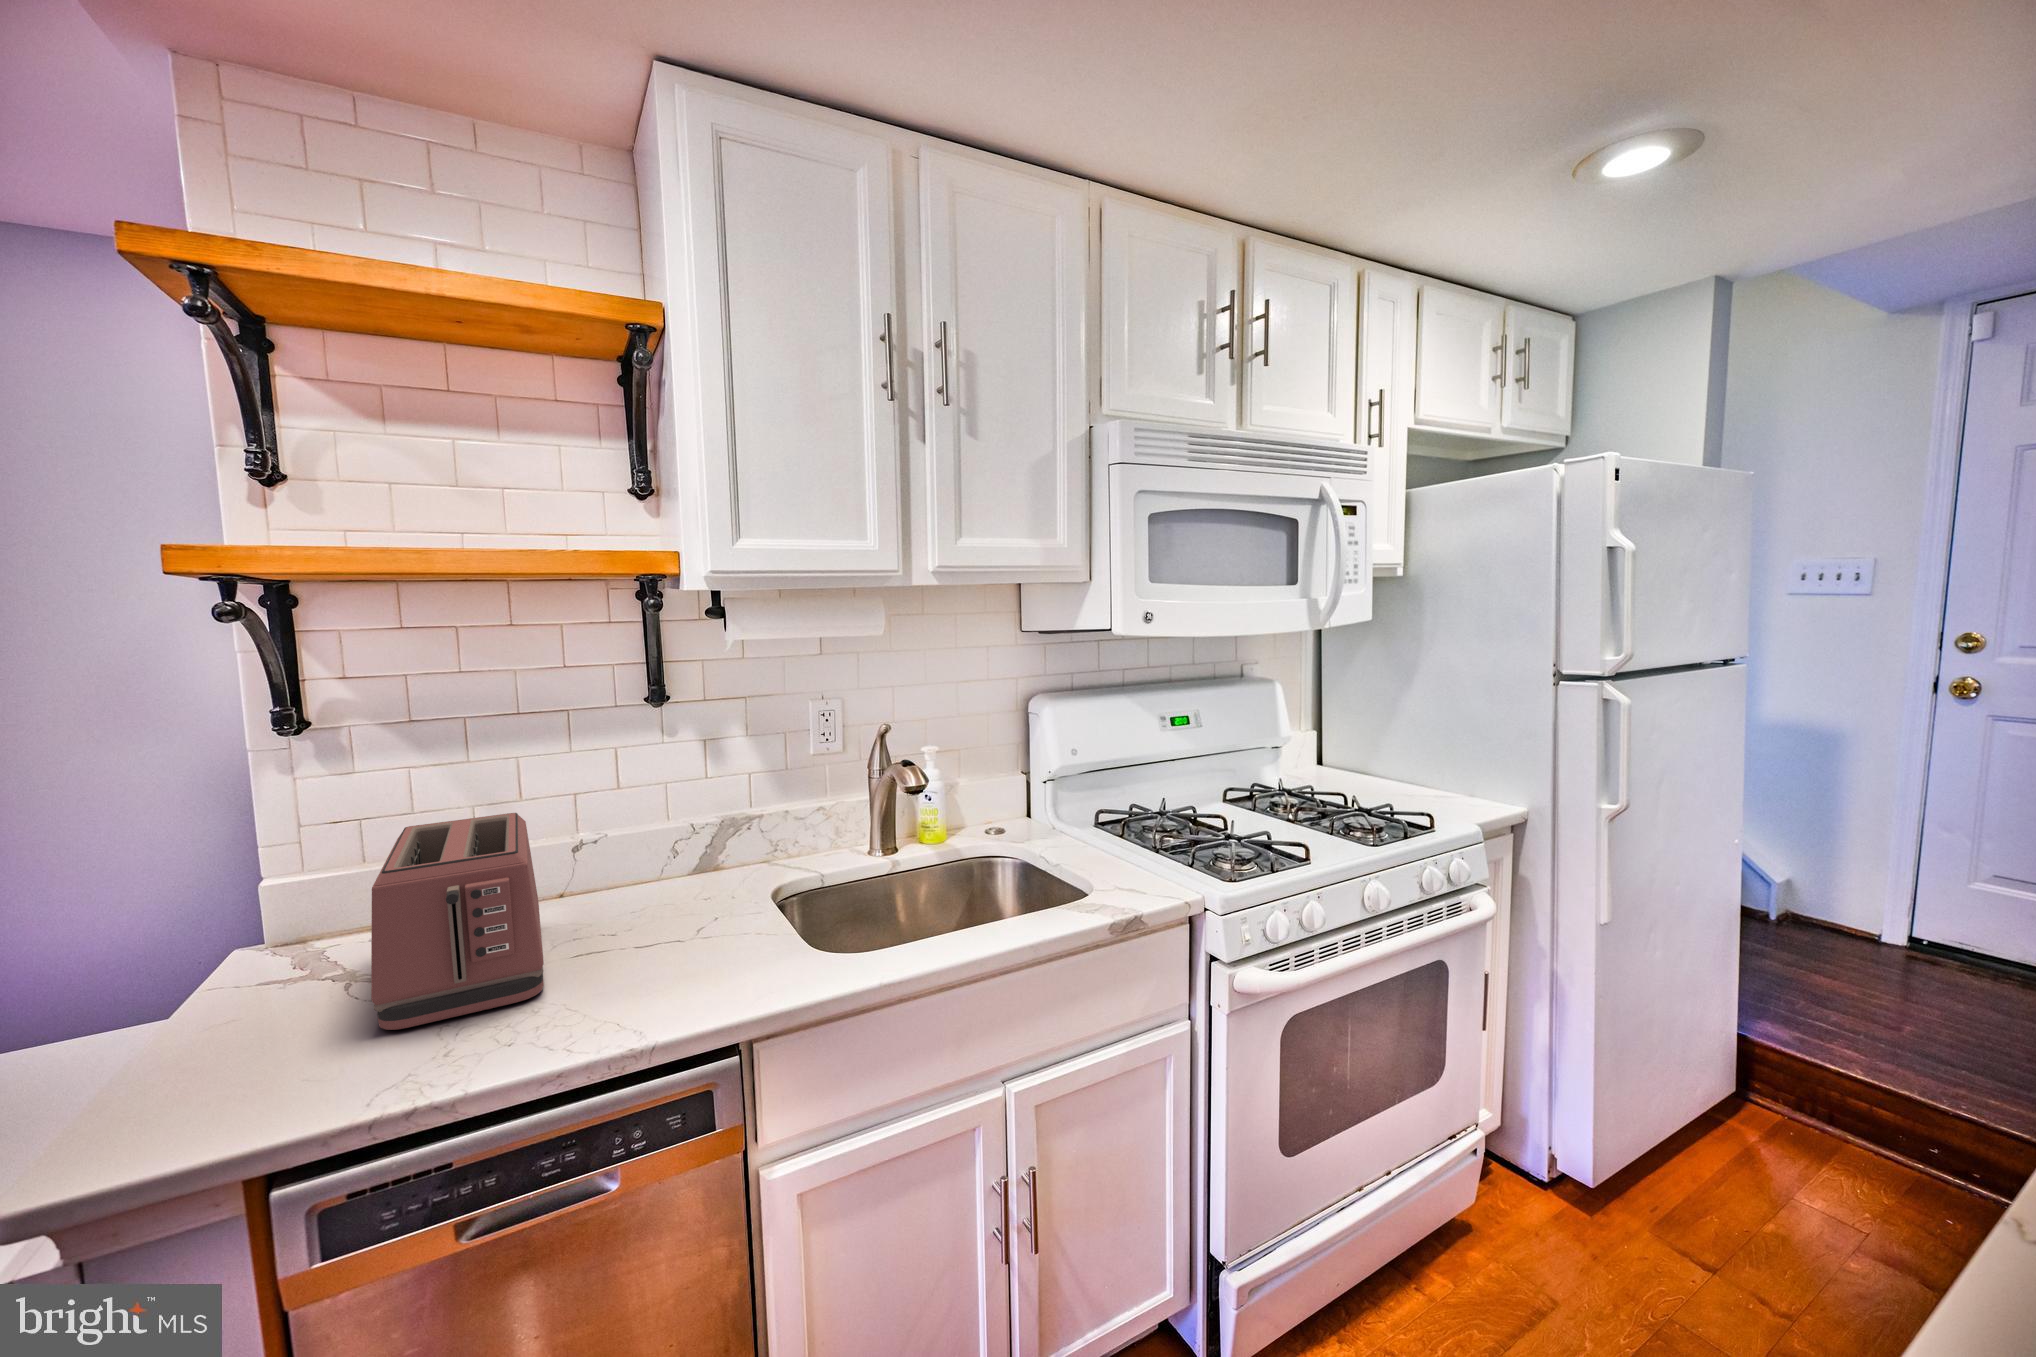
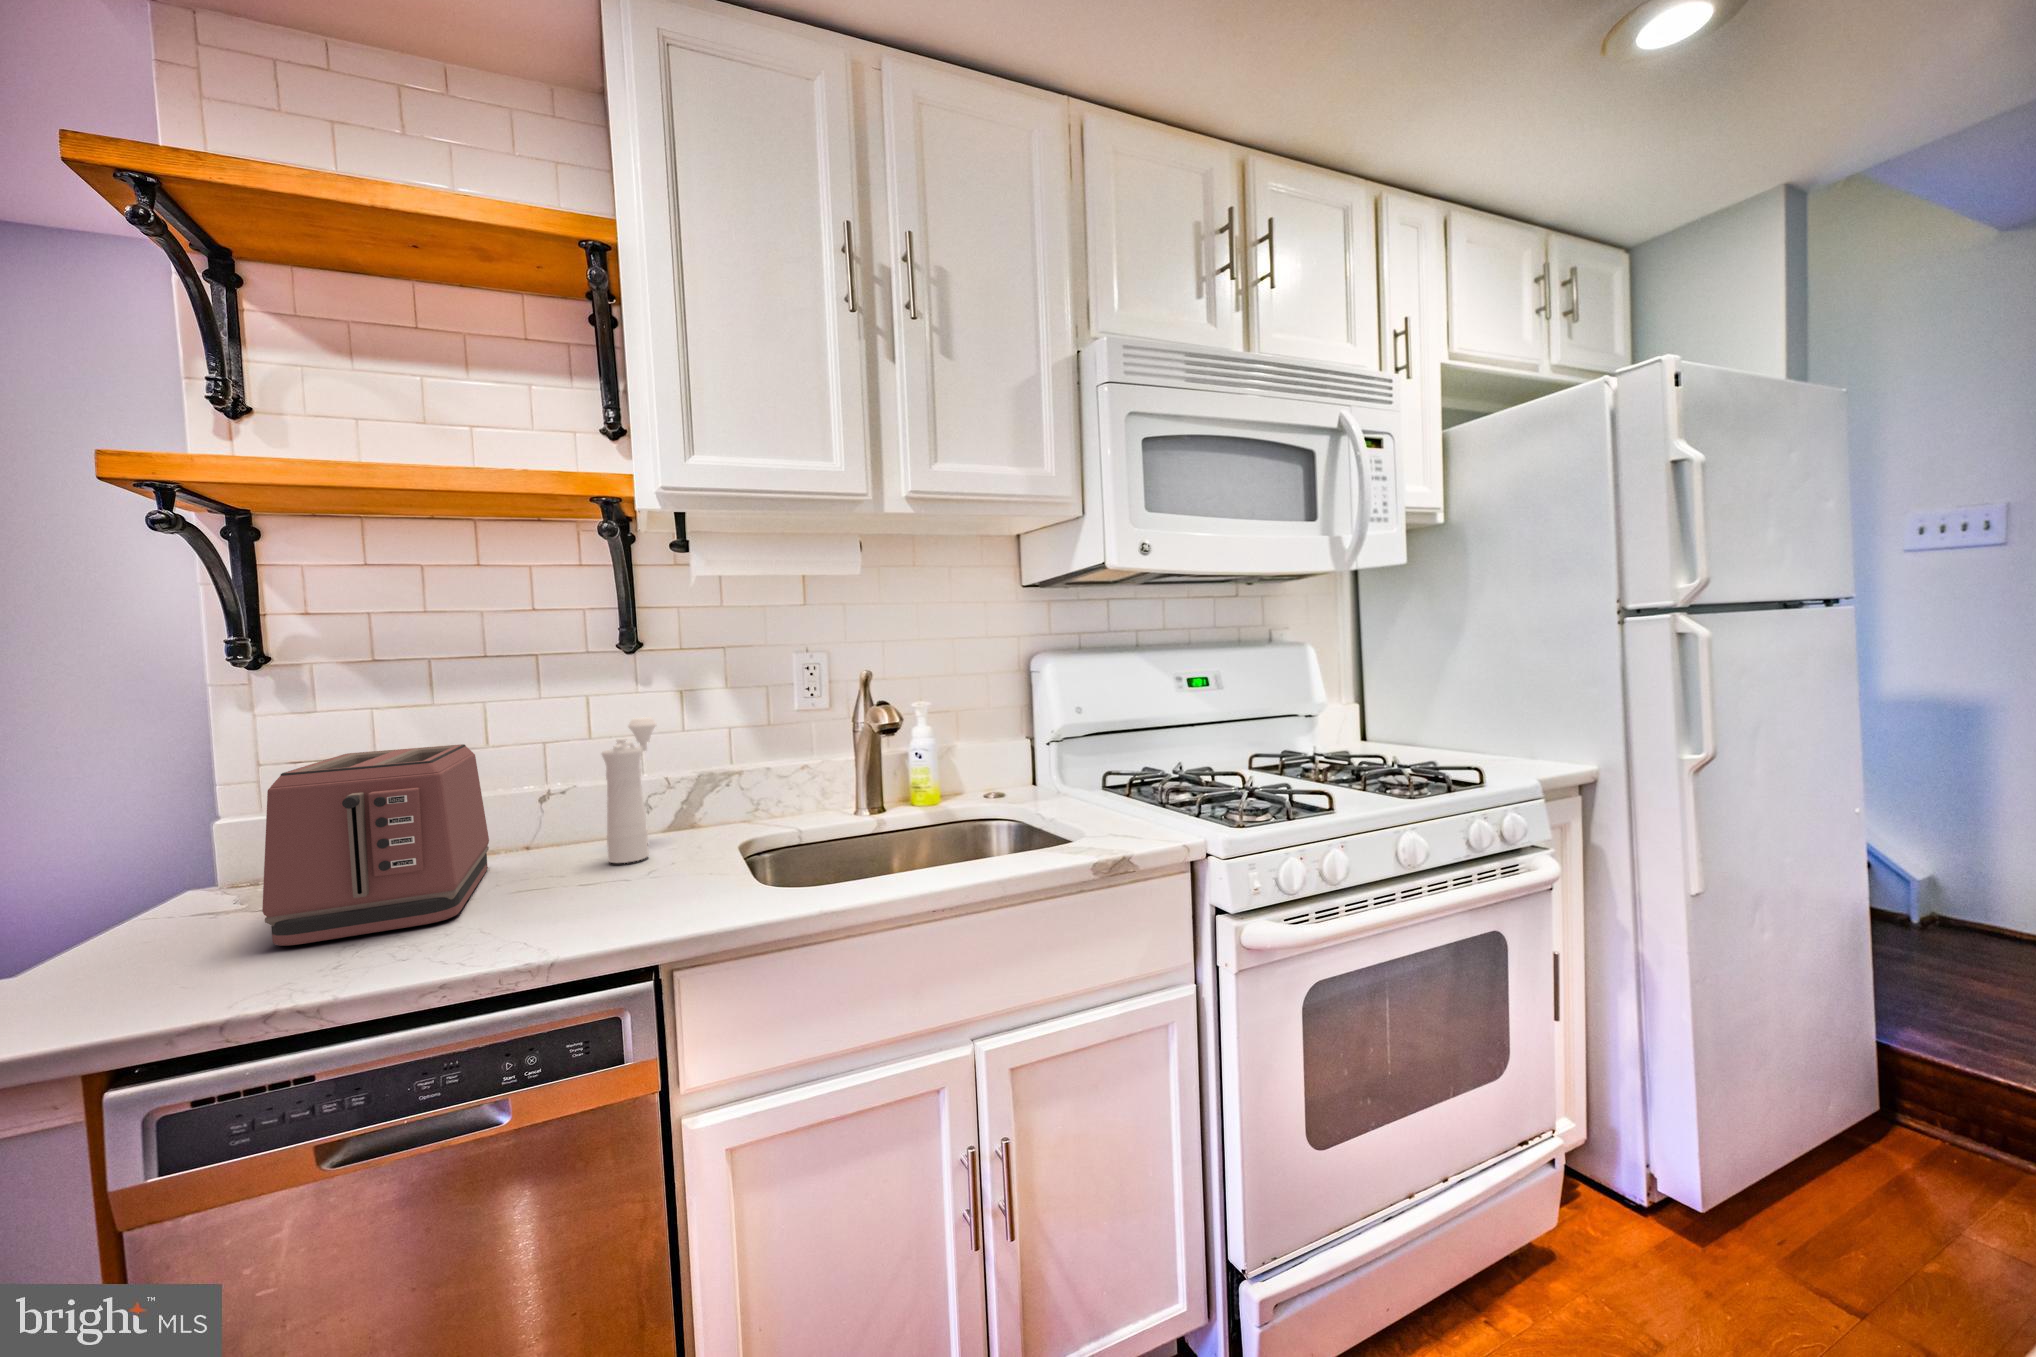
pepper mill: none [649,776,693,922] -> present [602,717,657,863]

